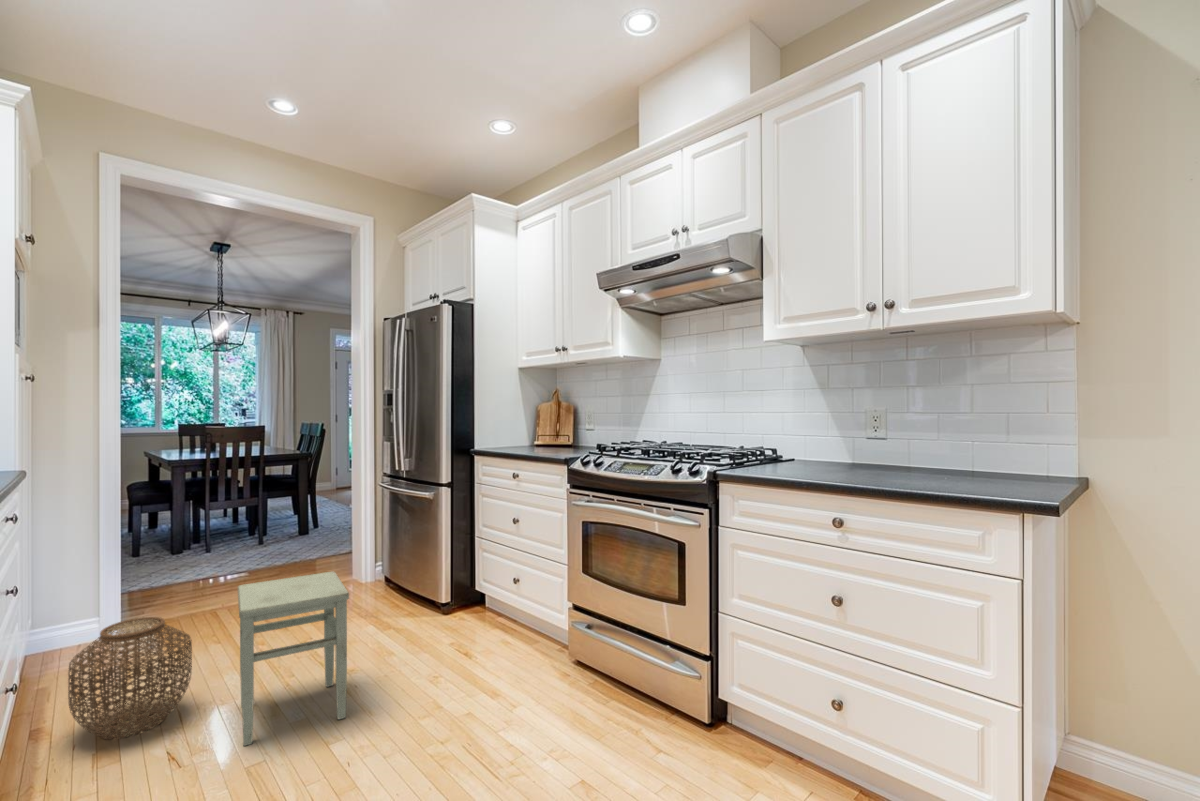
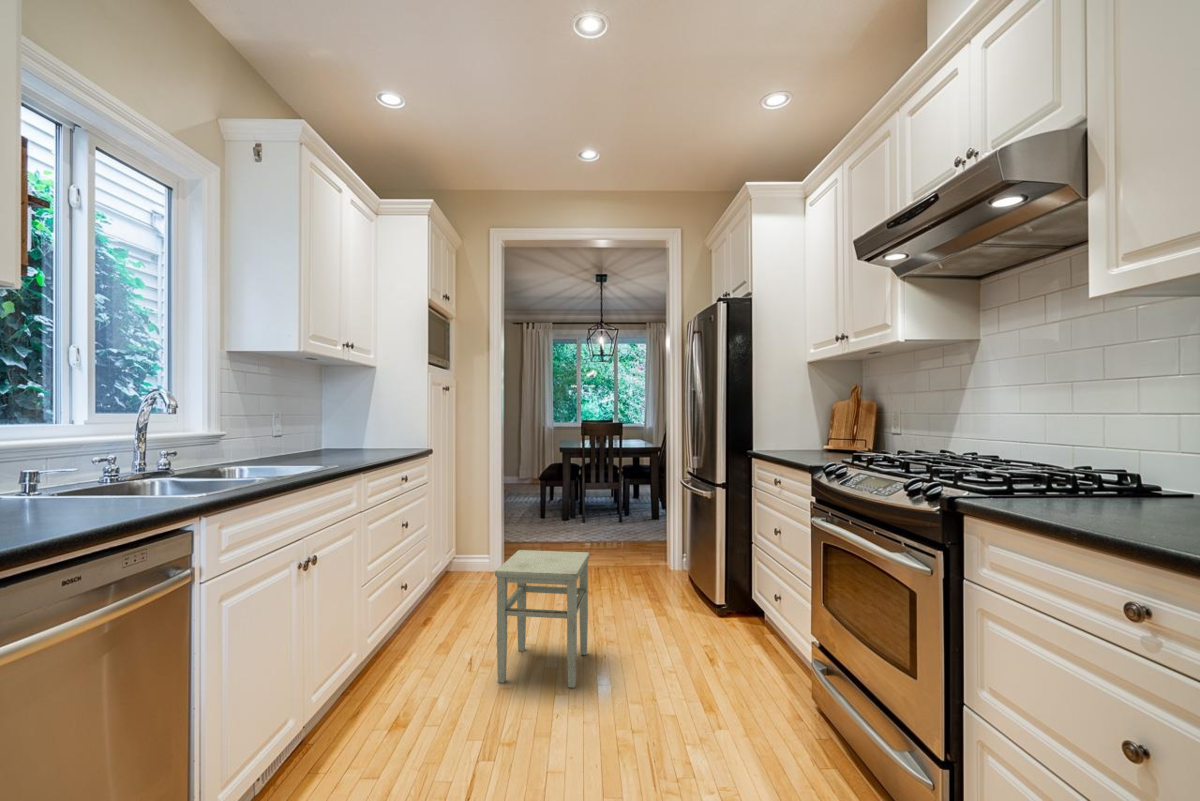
woven basket: present [68,617,192,739] -> none [419,561,493,647]

